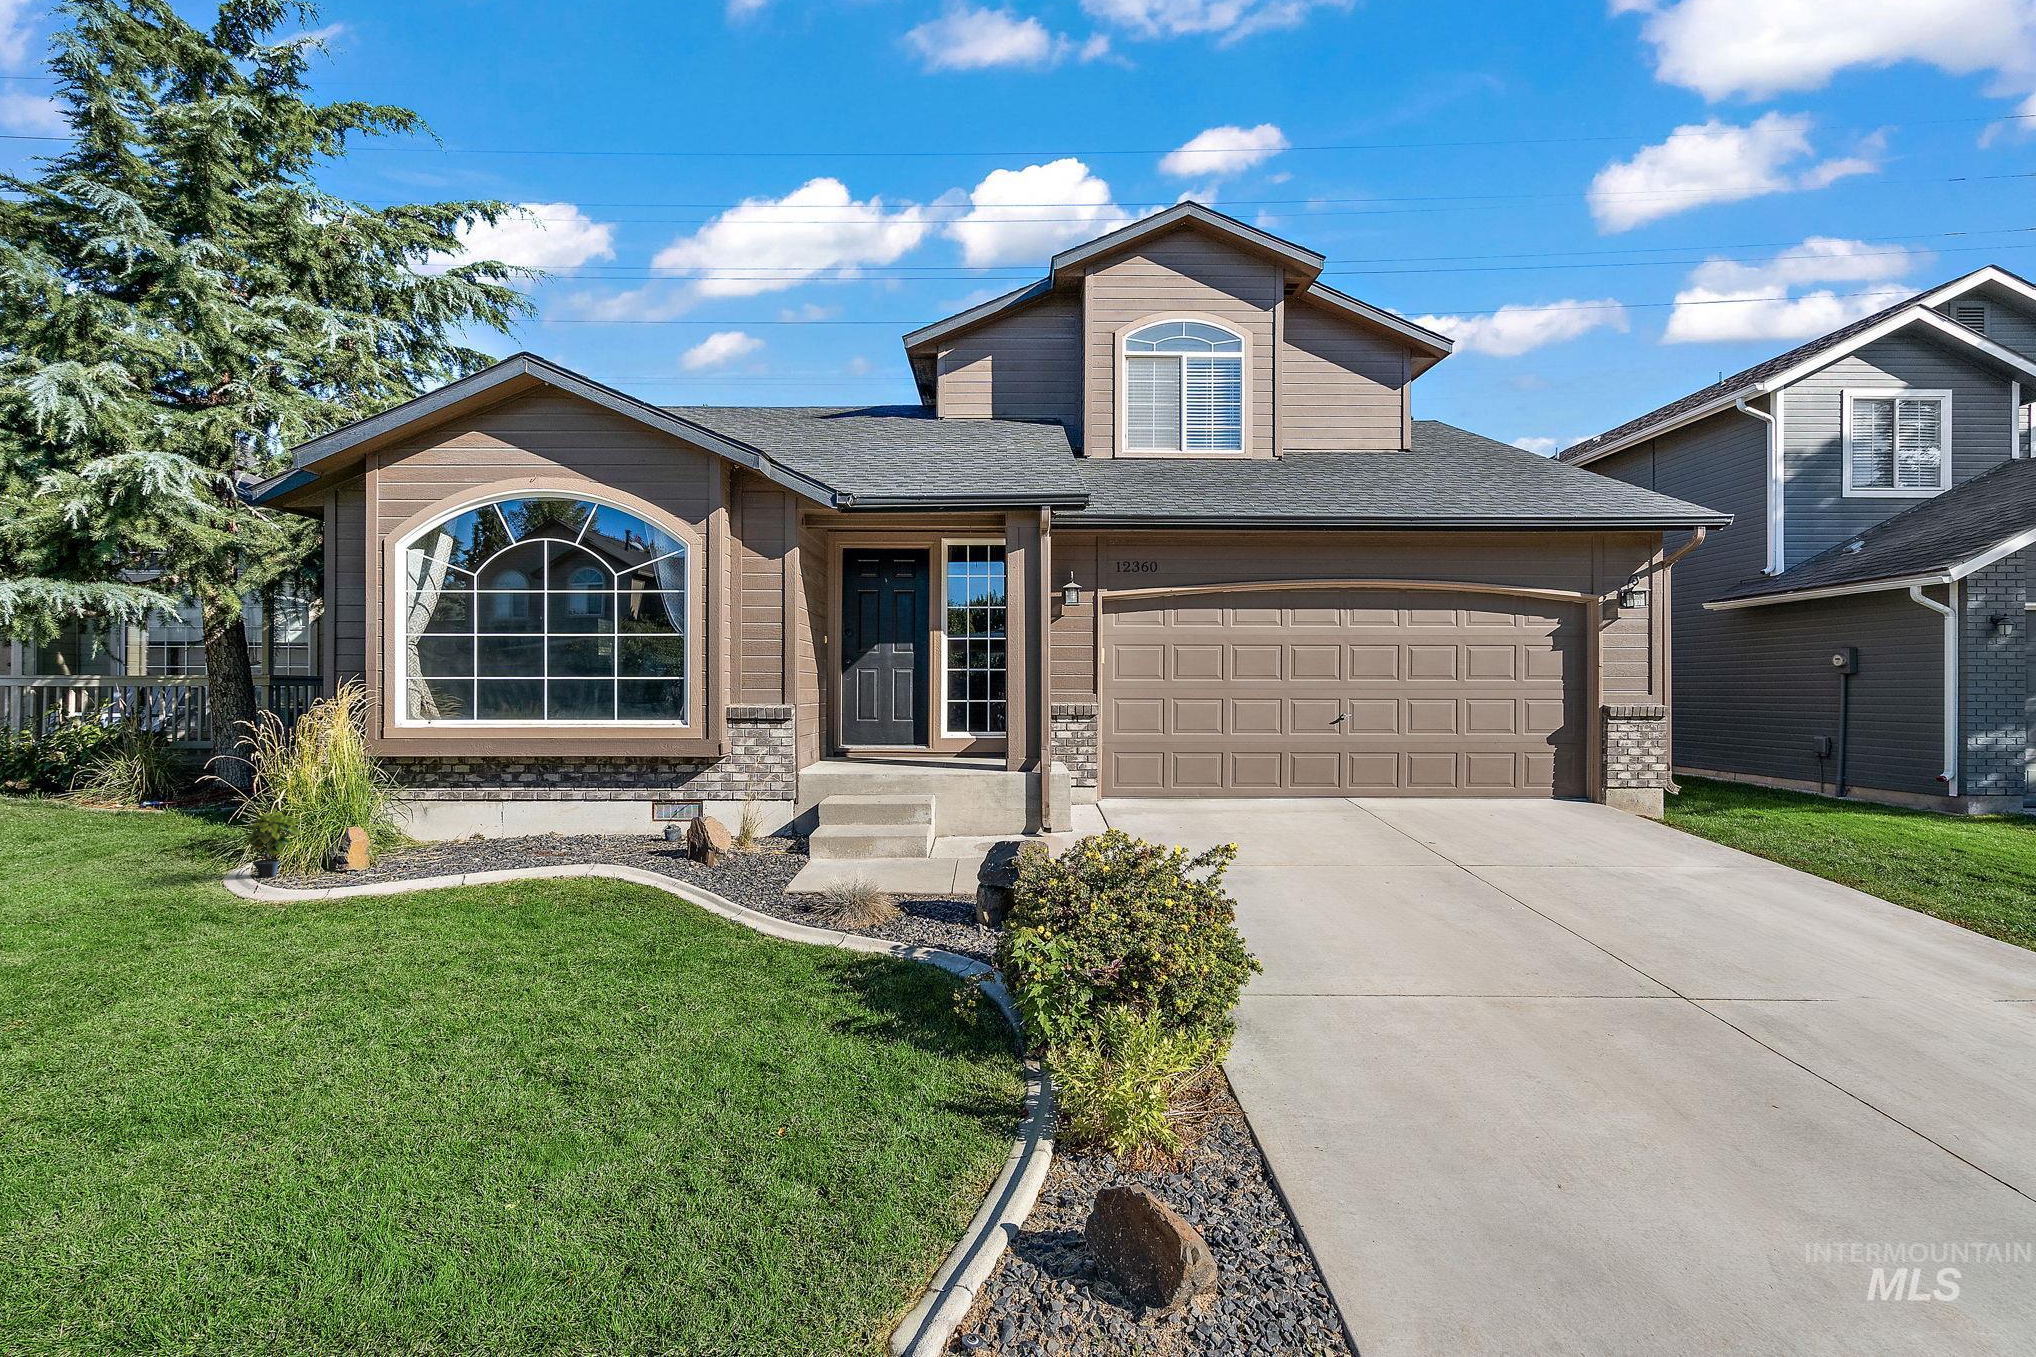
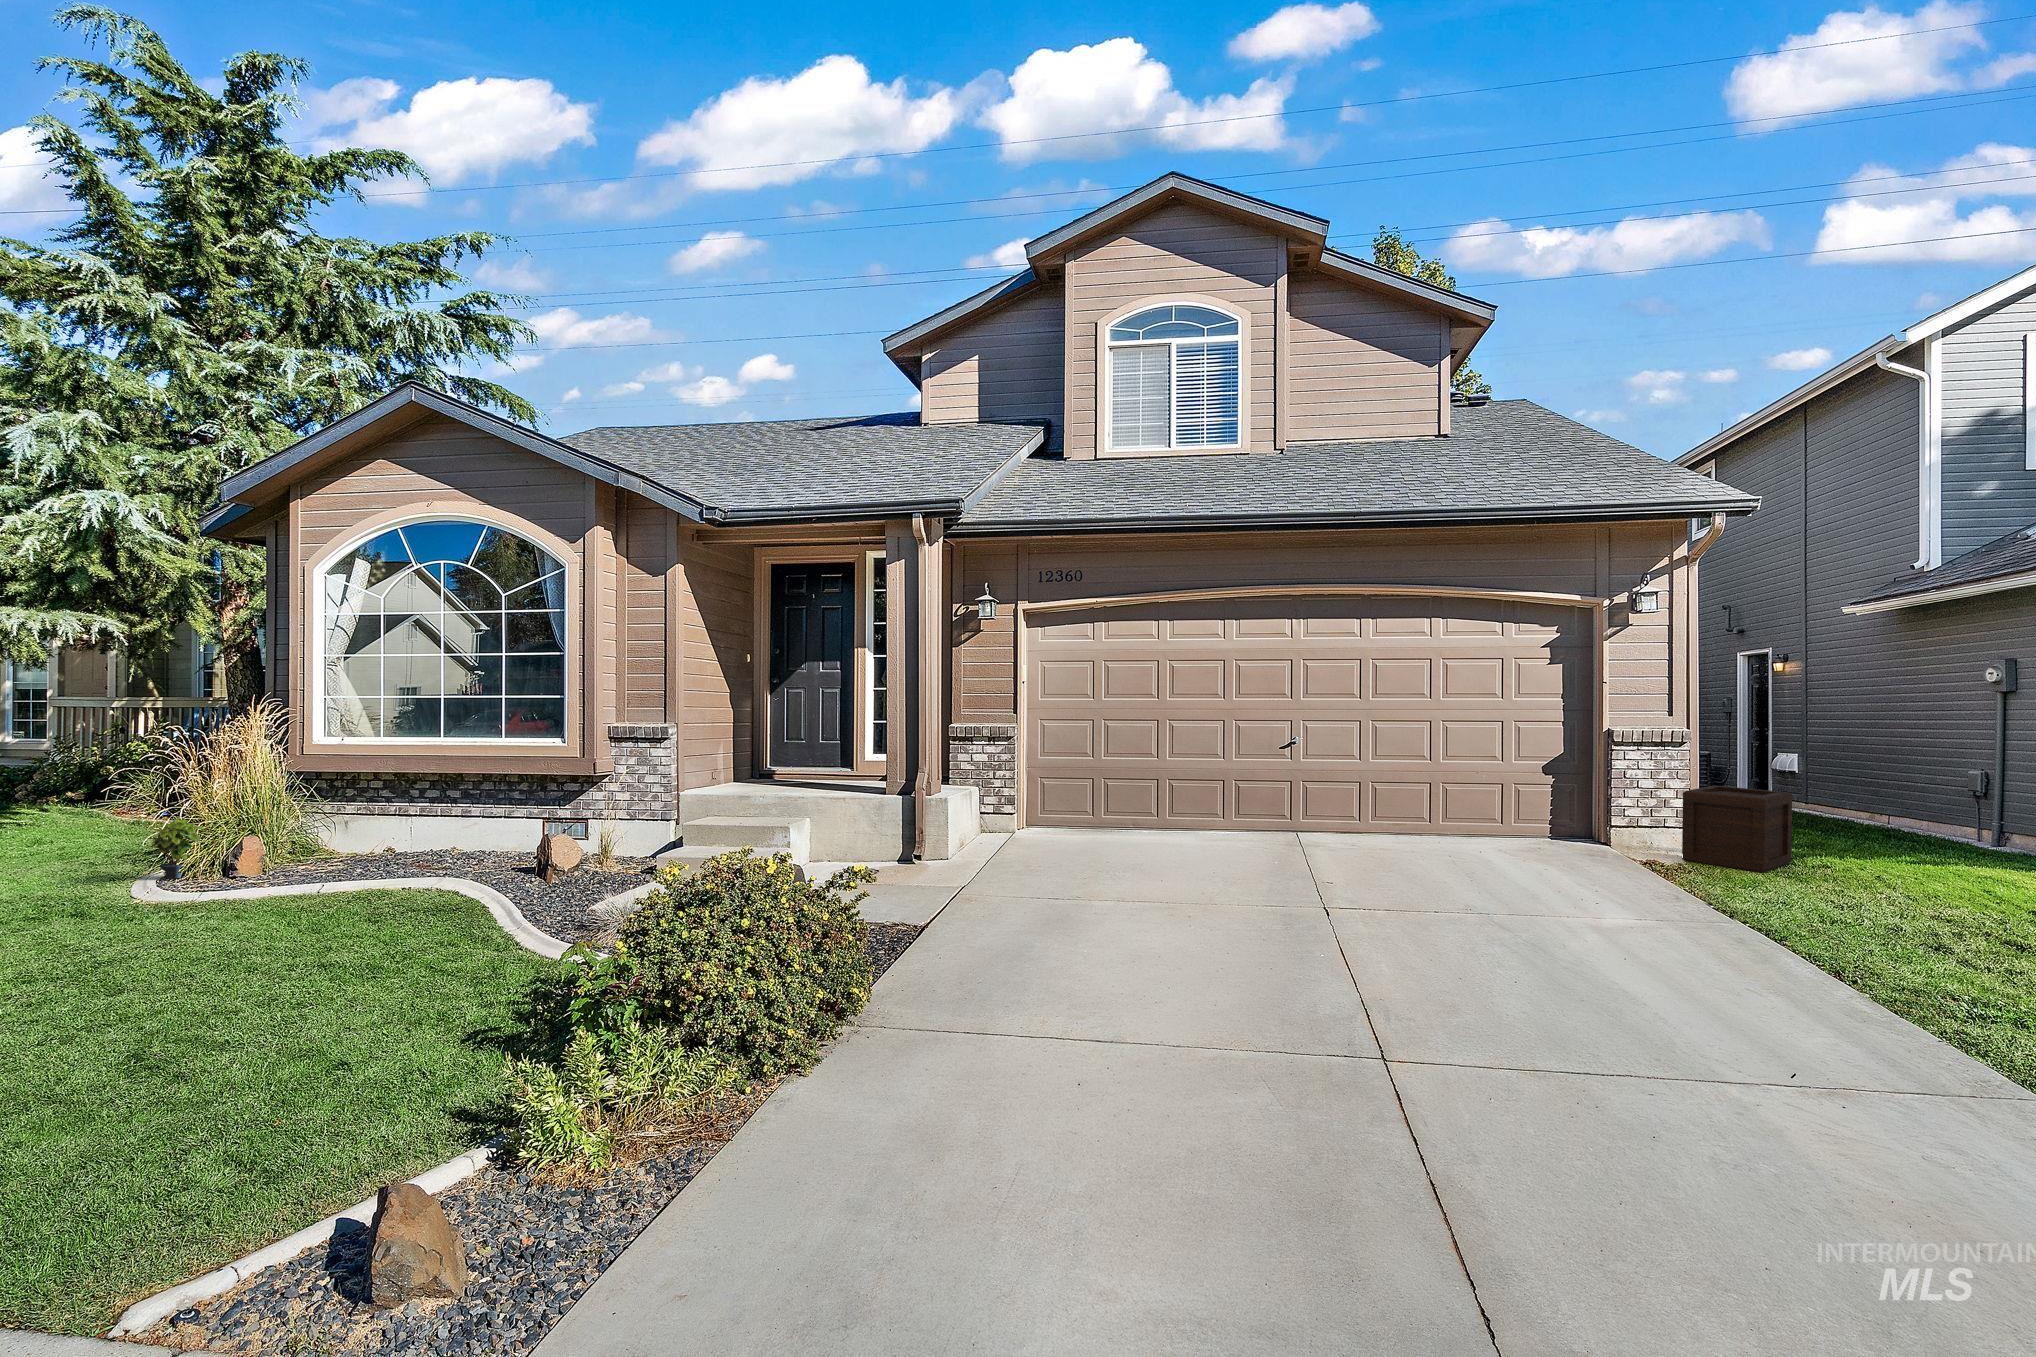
wooden crate: none [1665,752,1747,823] -> present [1682,785,1792,872]

